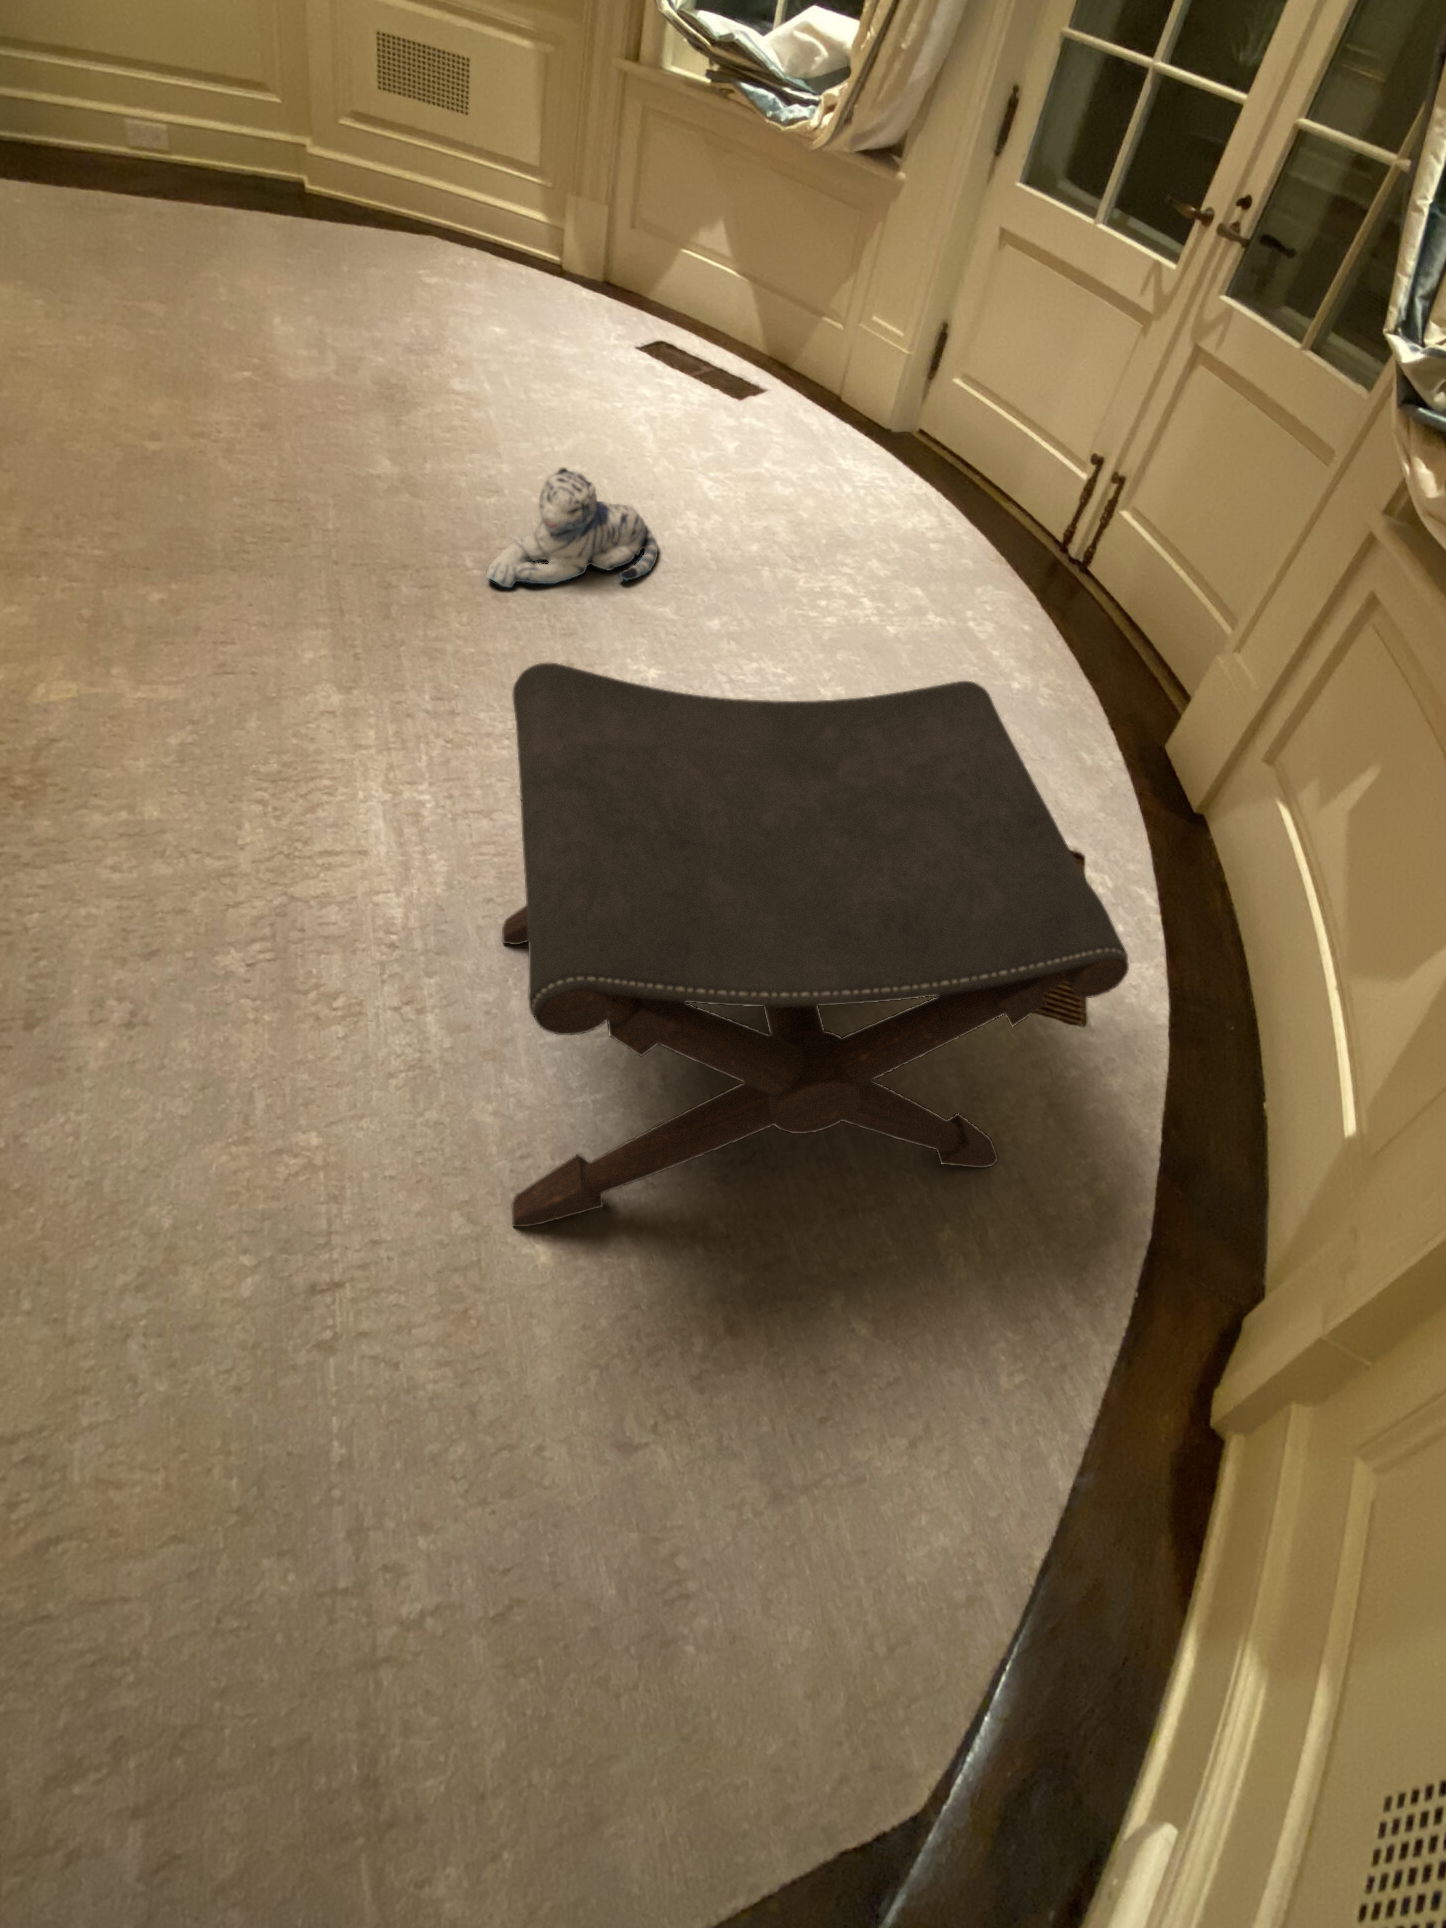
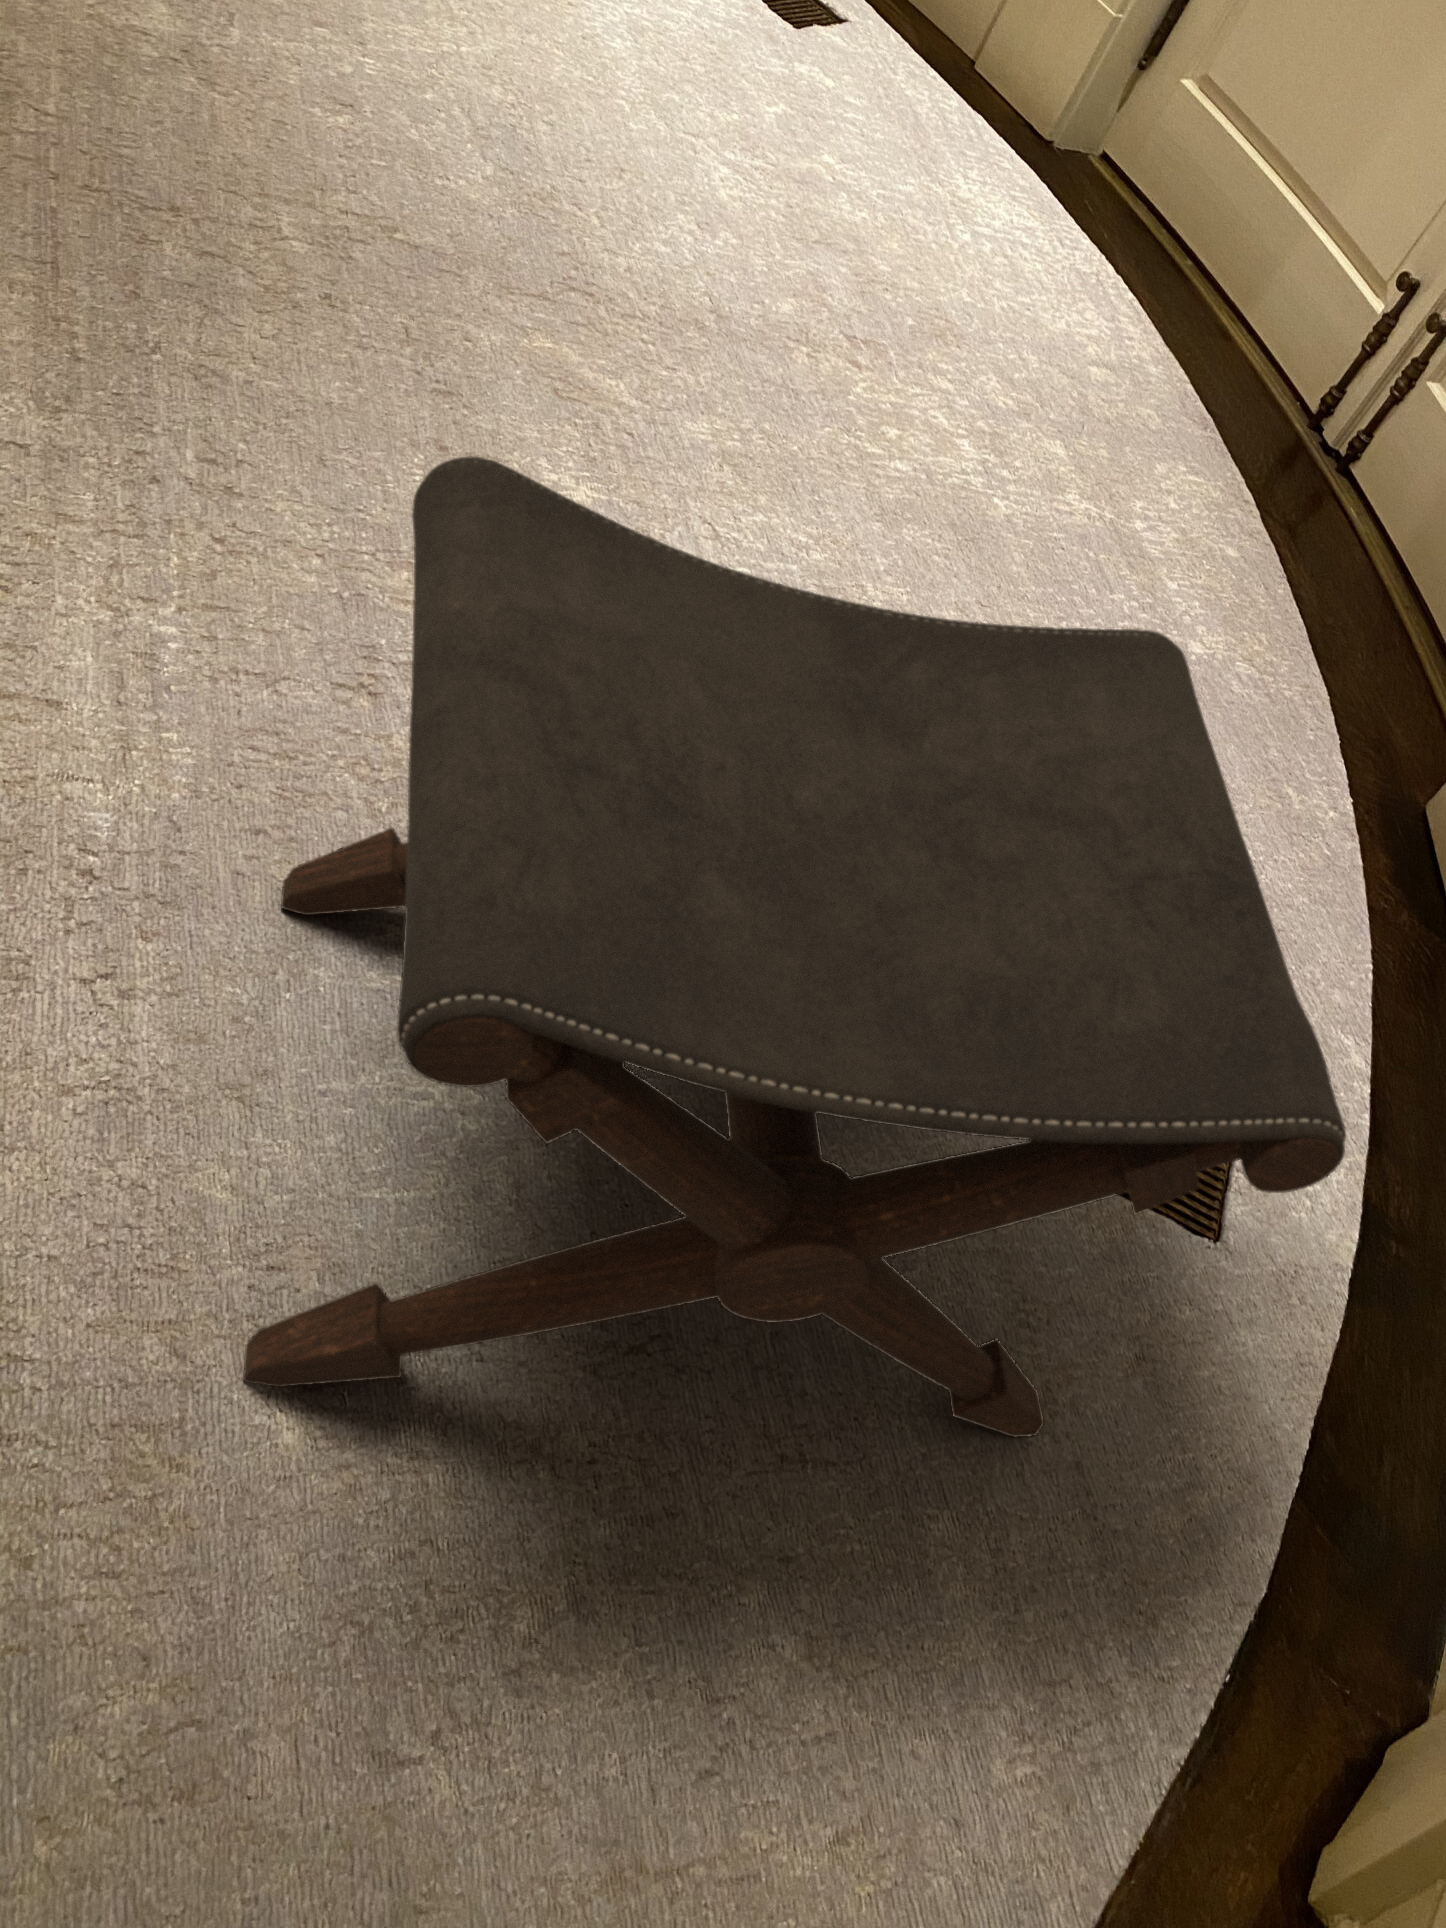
plush toy: present [486,467,658,588] -> none [326,97,627,319]

